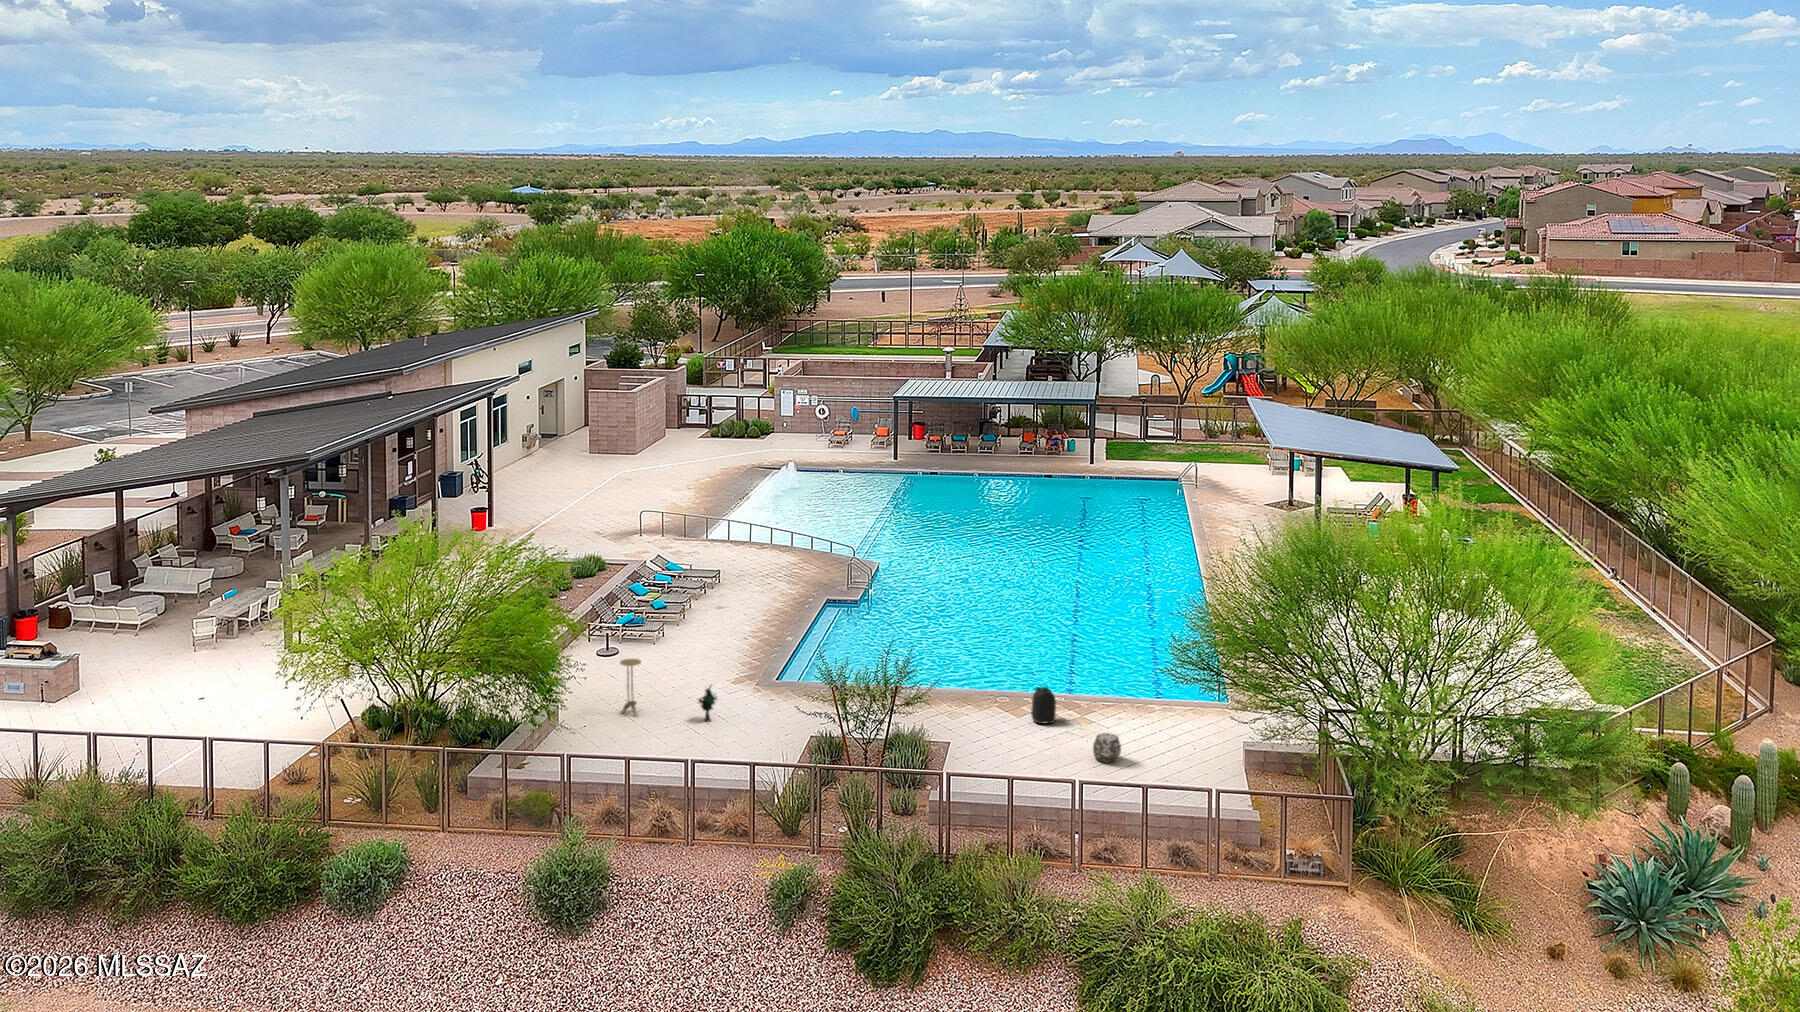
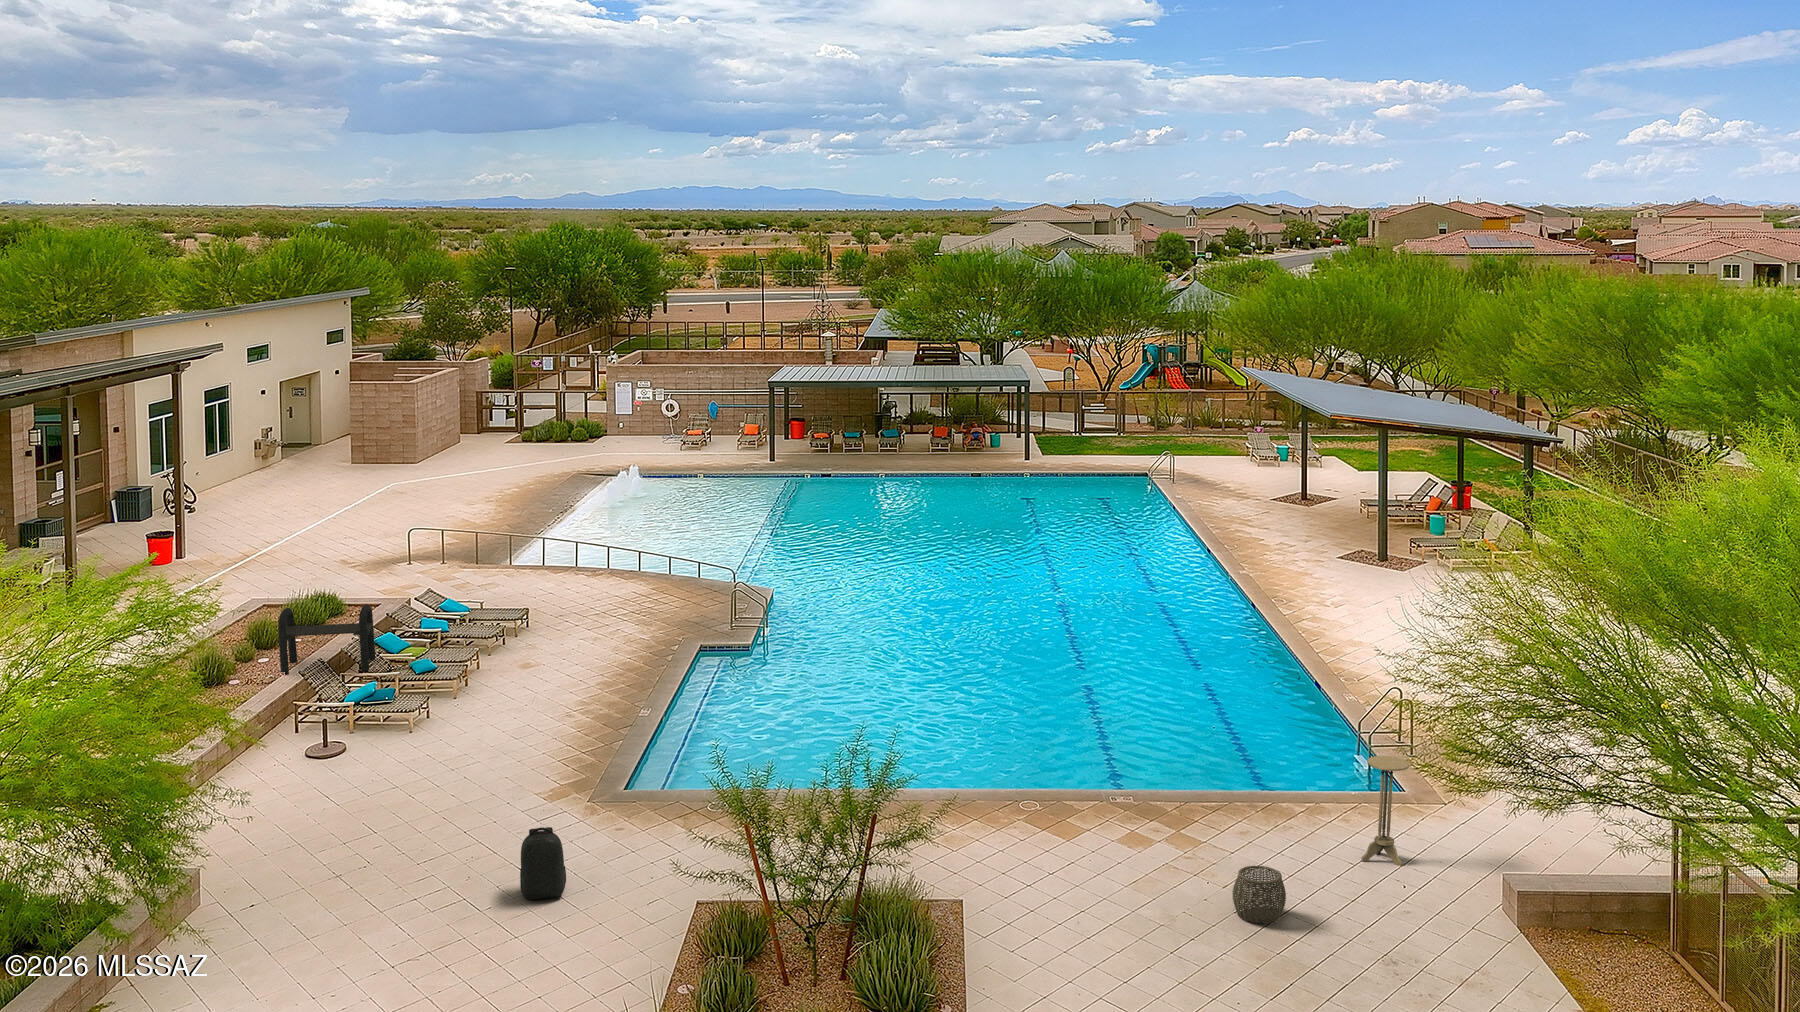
bench: none [571,566,627,608] -> present [278,604,375,675]
side table: present [620,659,641,716] -> present [1361,756,1410,866]
decorative plant: present [698,686,717,722] -> none [476,804,516,873]
backpack: present [1031,686,1056,724] -> present [520,827,566,899]

